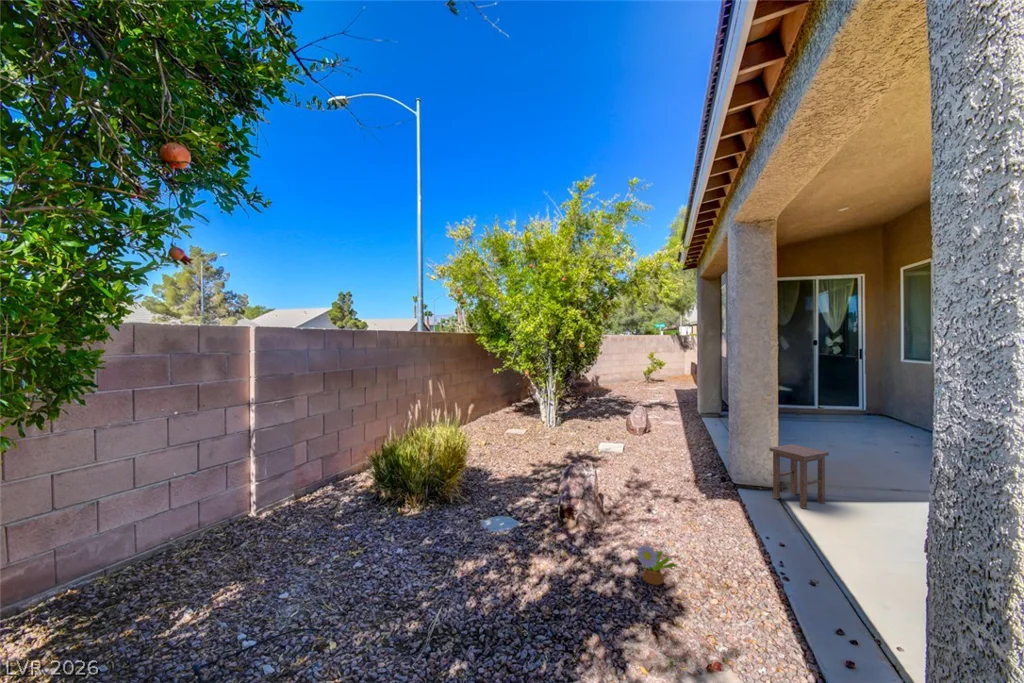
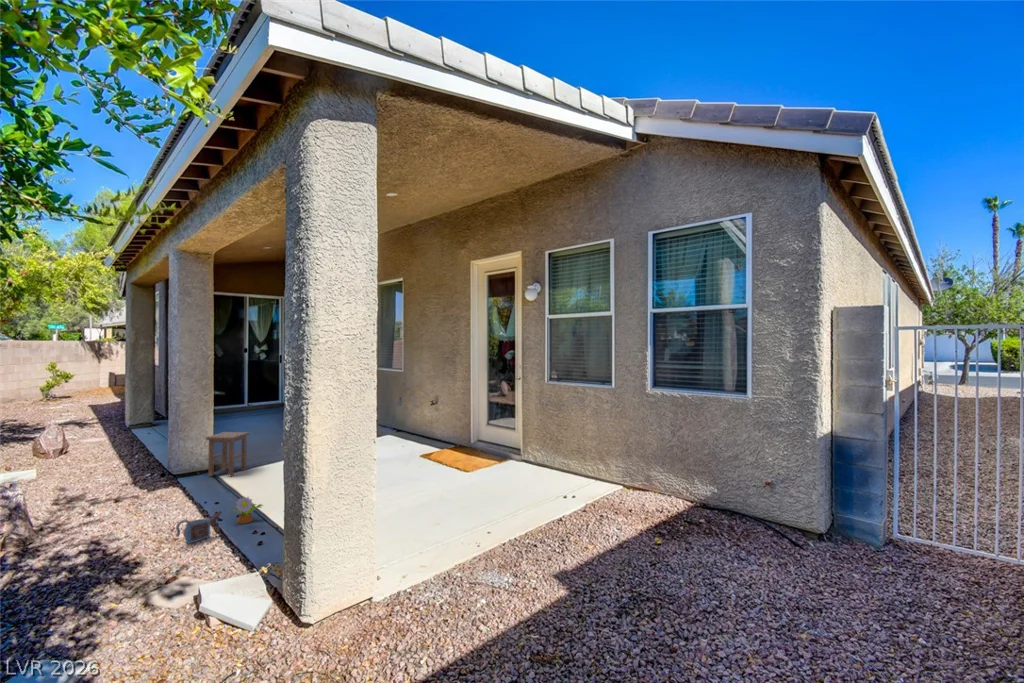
decorative plant: present [633,544,678,585] -> present [232,497,263,524]
watering can: none [727,576,795,616] -> present [176,511,222,544]

